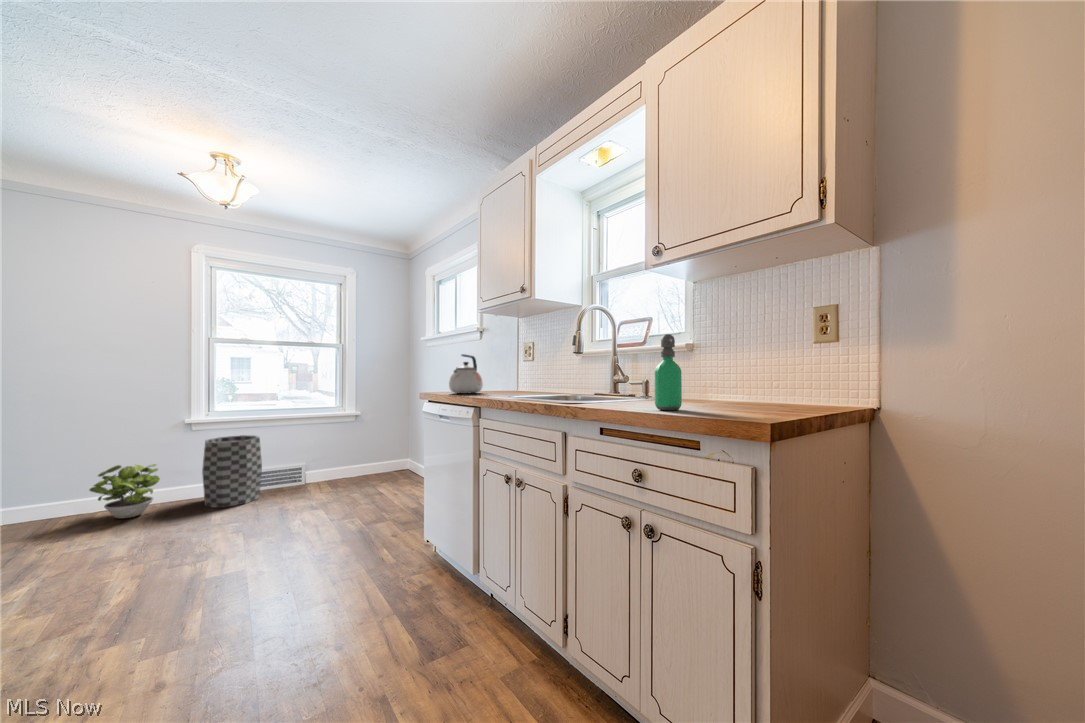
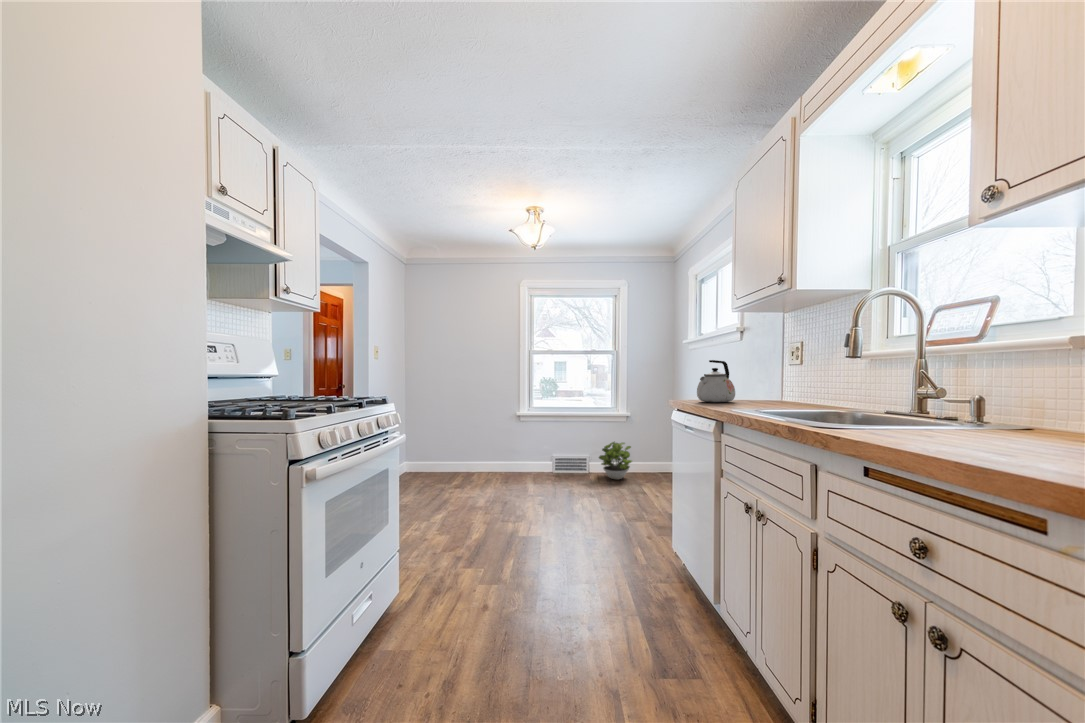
soap dispenser: present [655,334,682,410] -> none [954,336,1015,457]
trash can: present [202,435,262,508] -> none [516,427,554,483]
potted plant: present [90,464,160,518] -> present [599,442,632,479]

